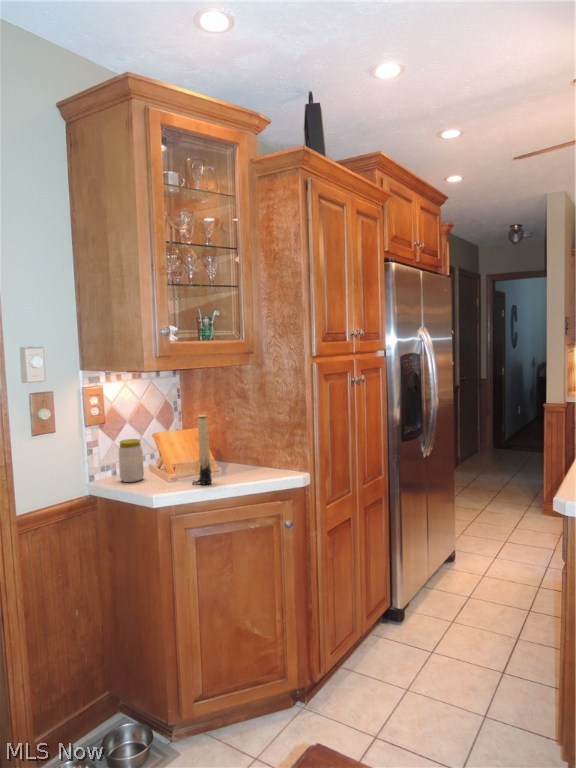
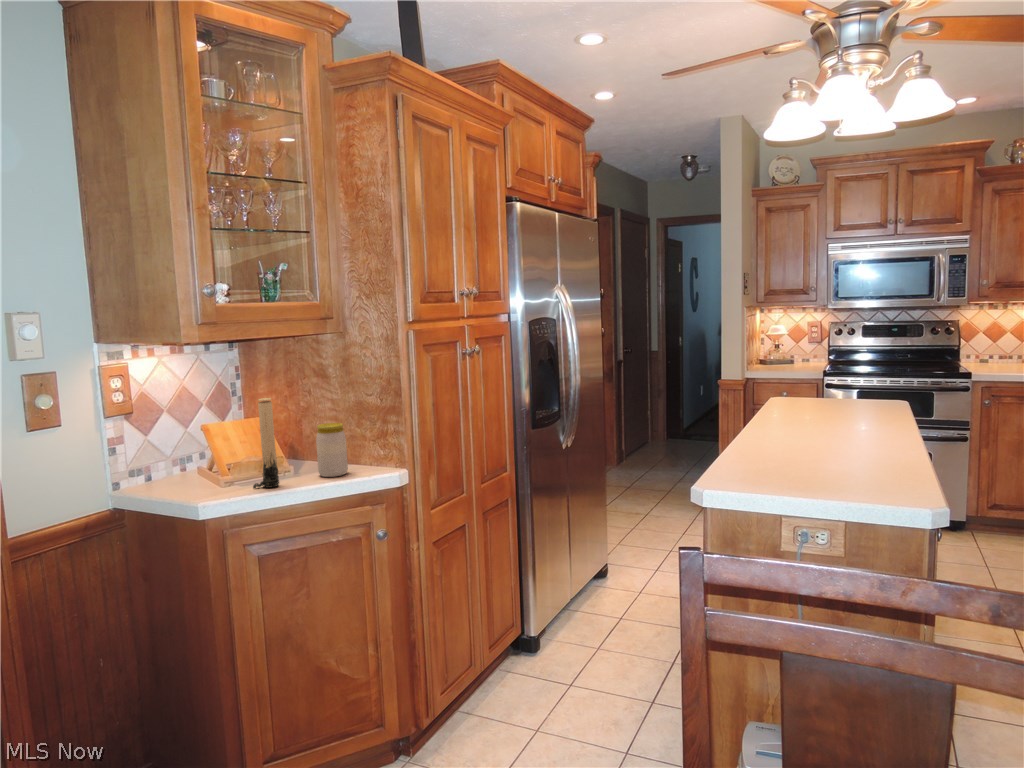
jar: present [119,439,144,482] -> present [316,423,348,477]

